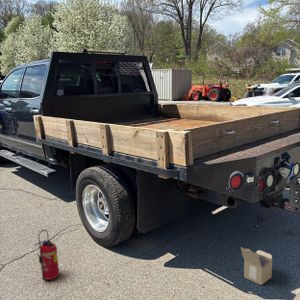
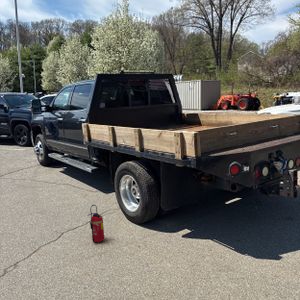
cardboard box: present [240,247,273,285] -> none [238,218,264,248]

